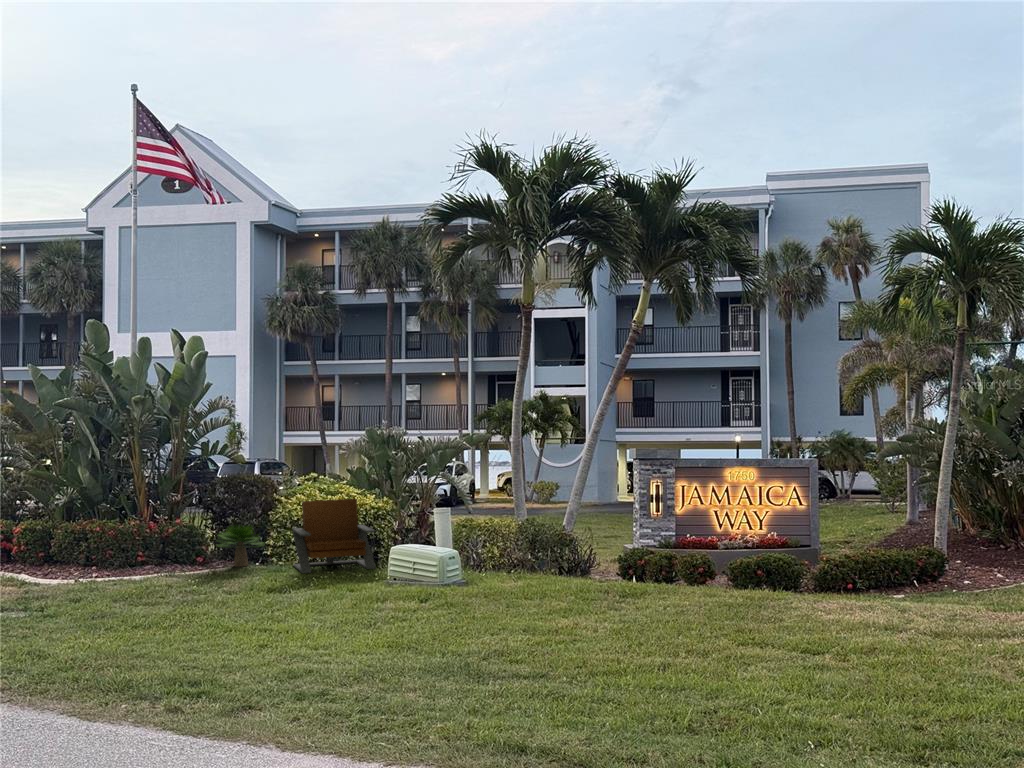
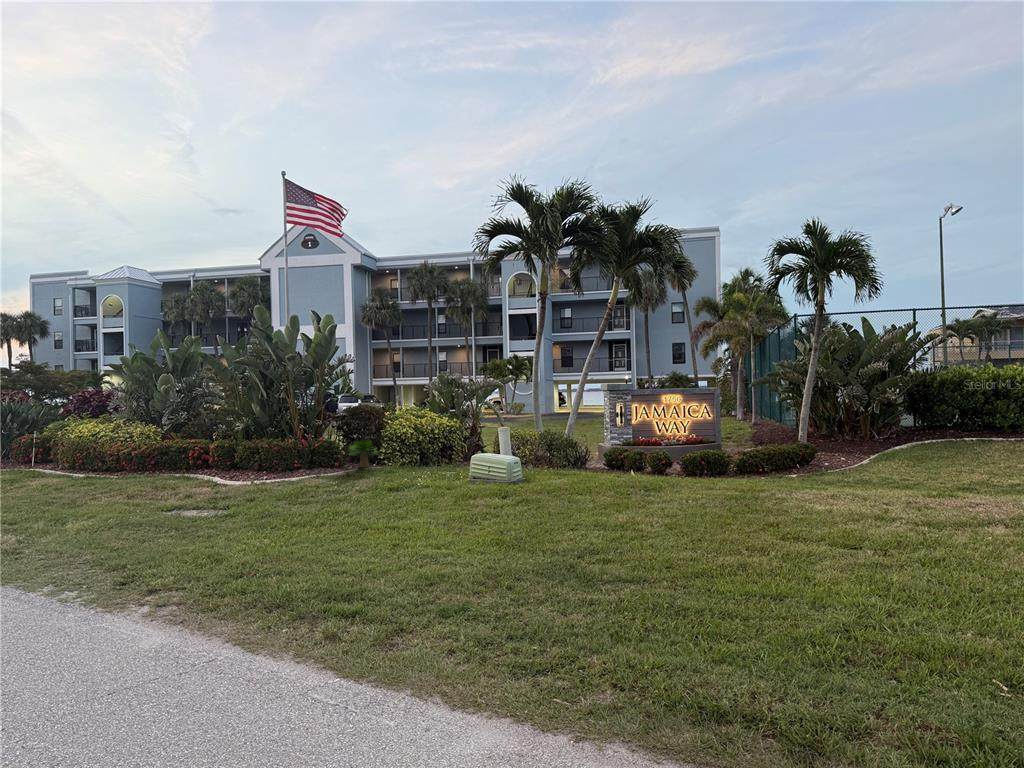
lounge chair: present [293,499,376,573] -> none [398,421,455,472]

